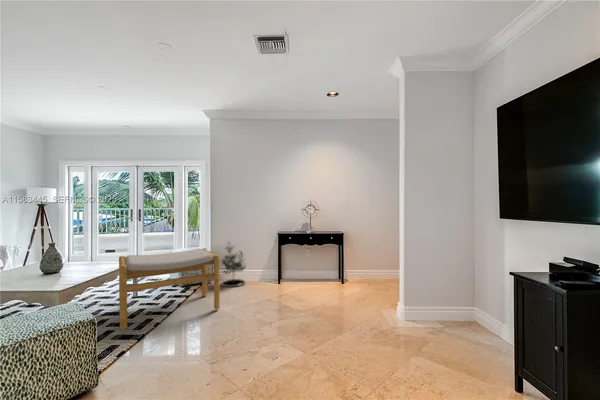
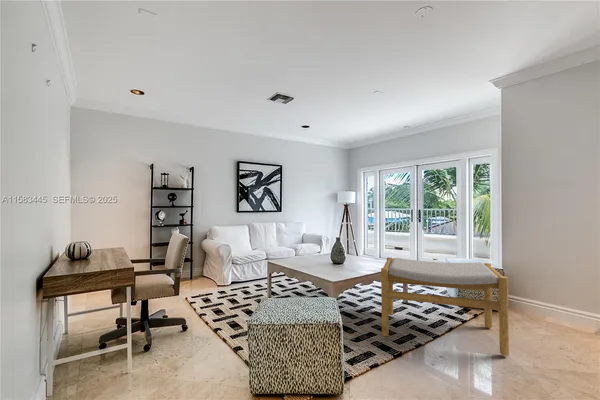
potted tree: present [221,247,246,287] -> none [514,258,567,330]

